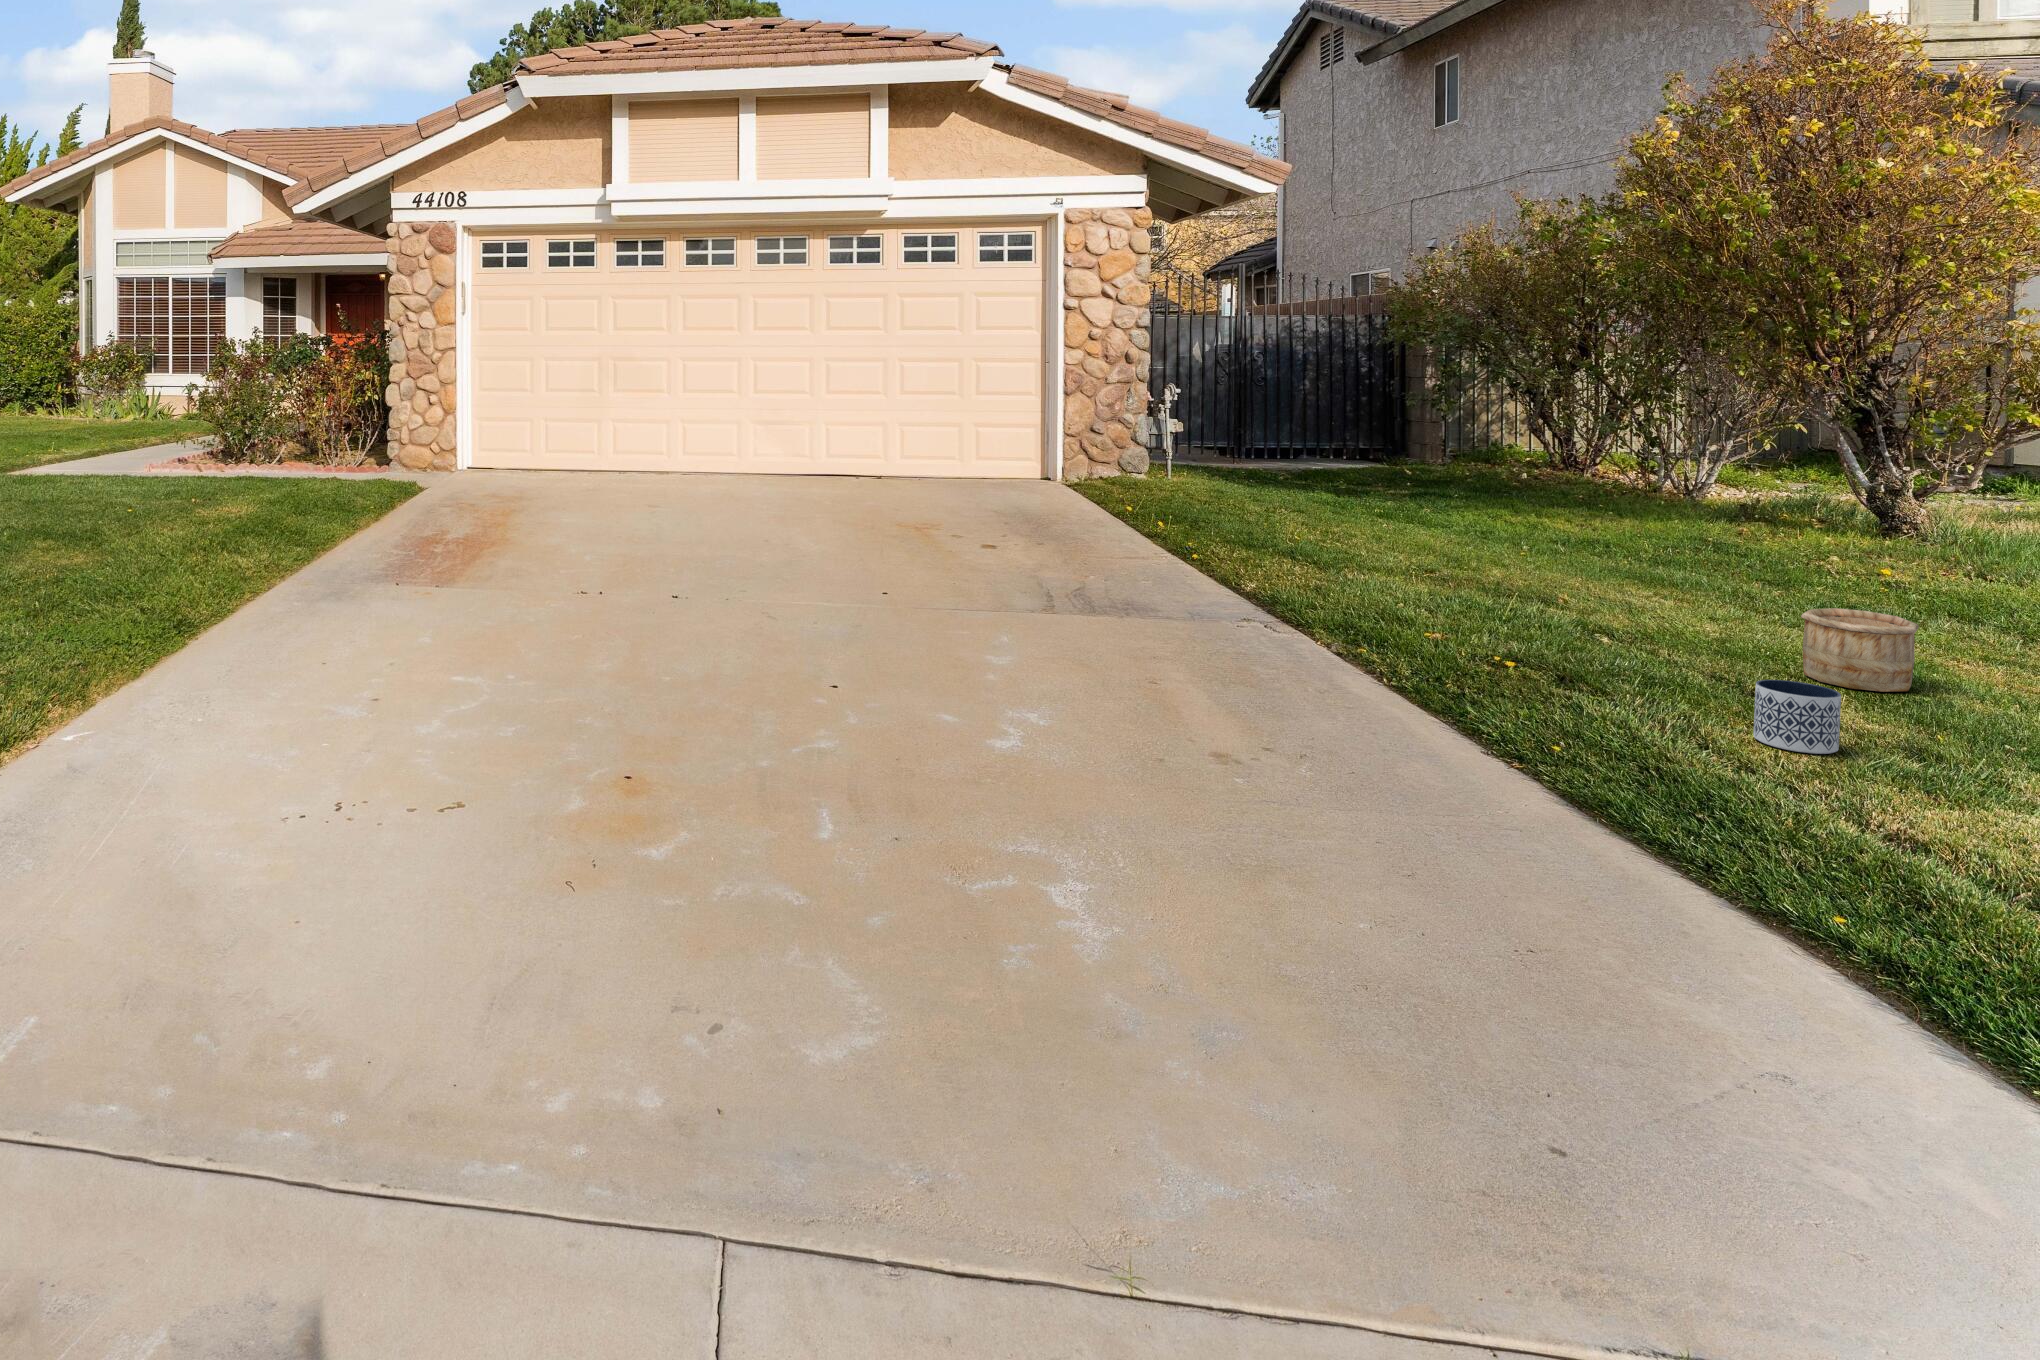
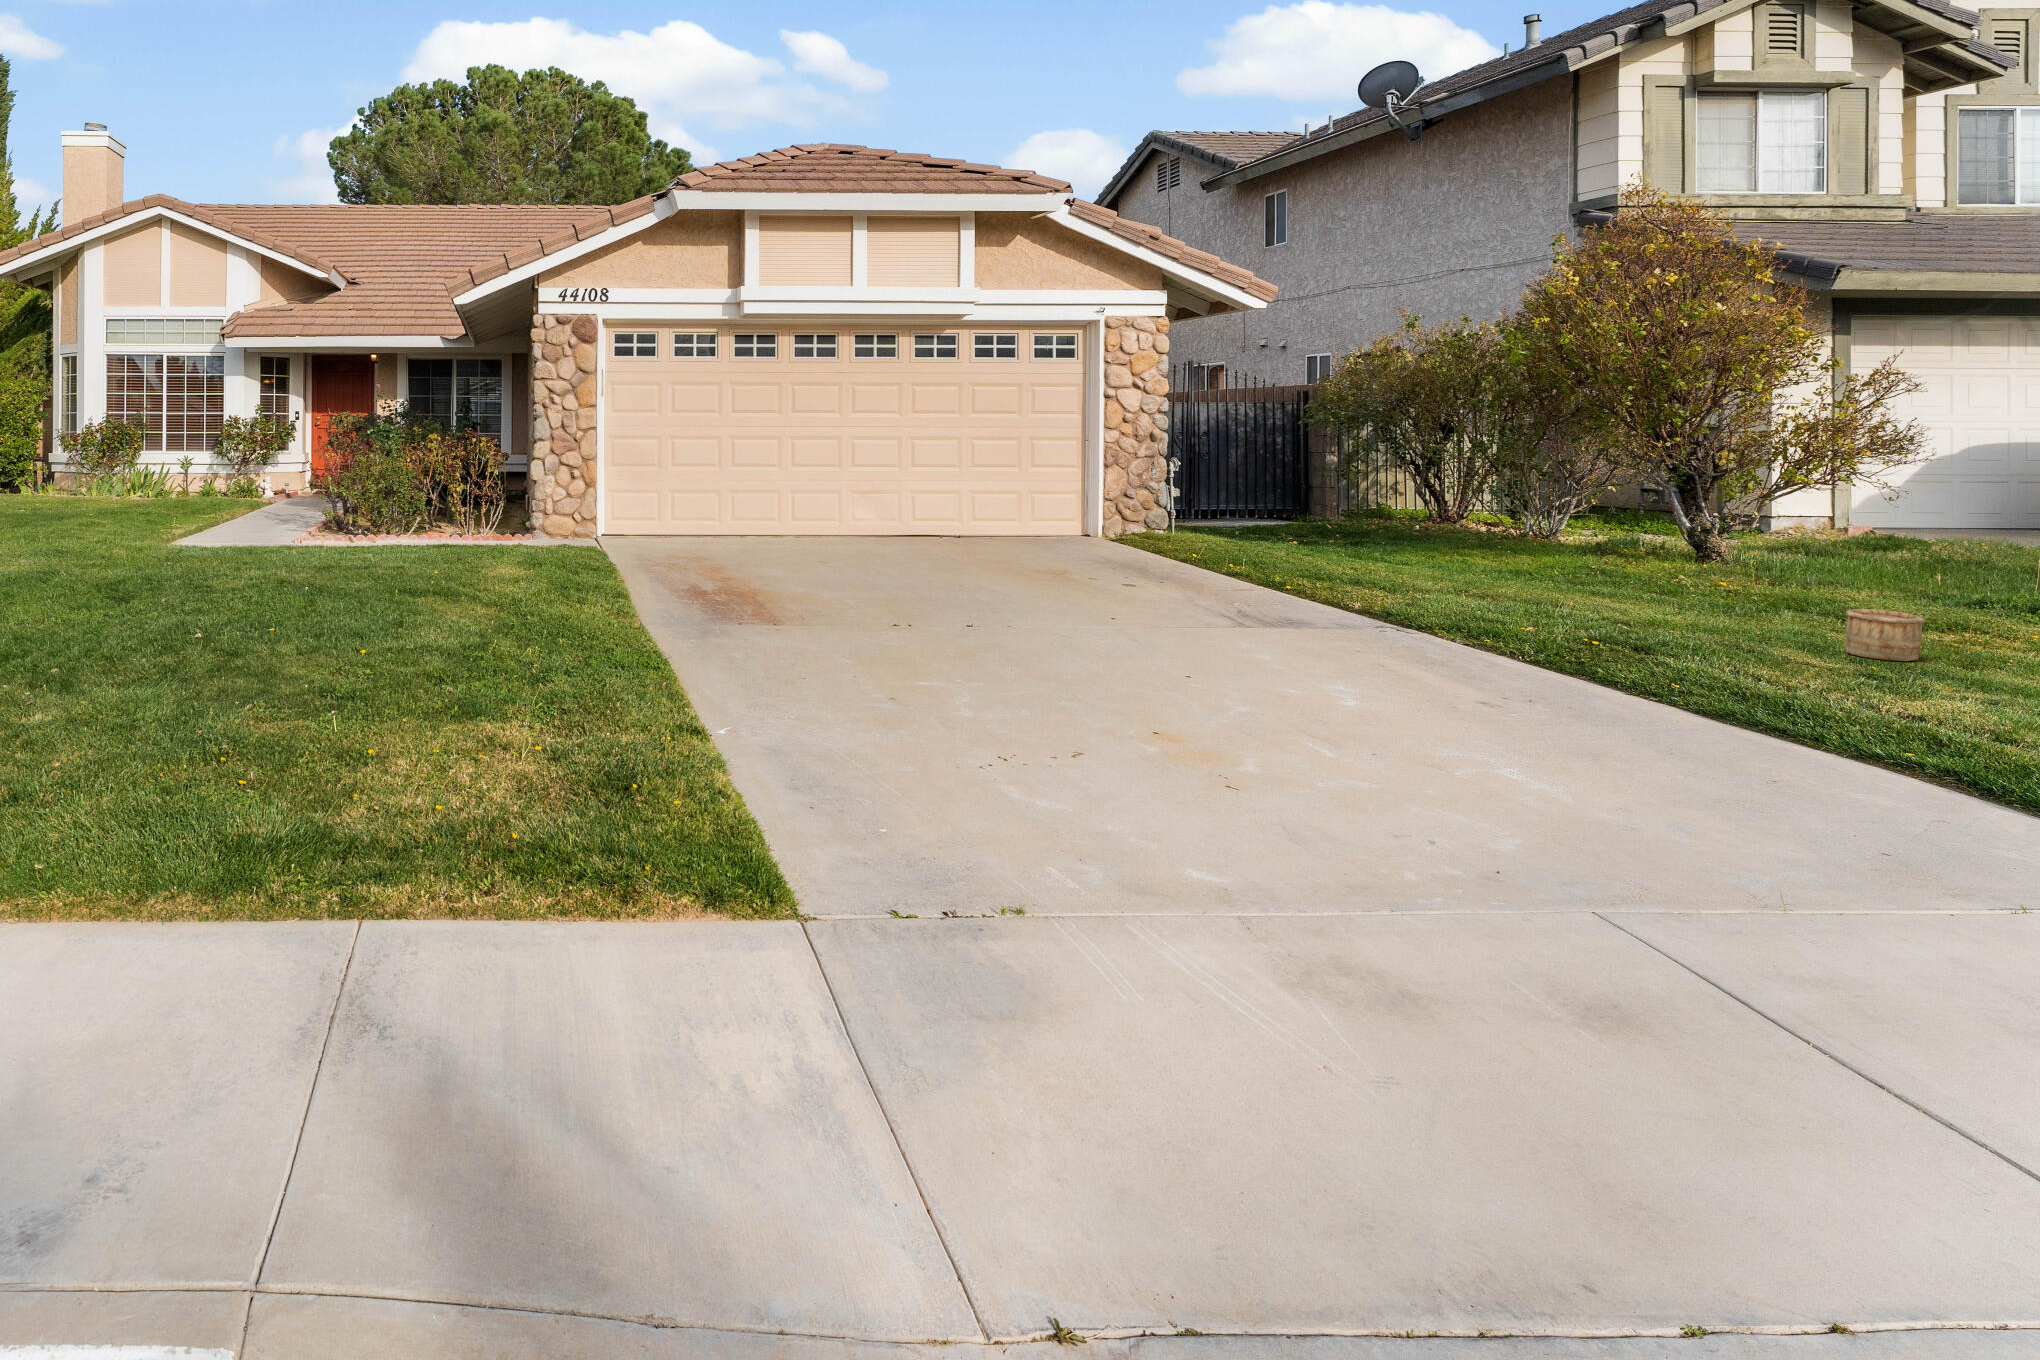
planter: present [1754,680,1841,754] -> none [1892,653,1954,698]

